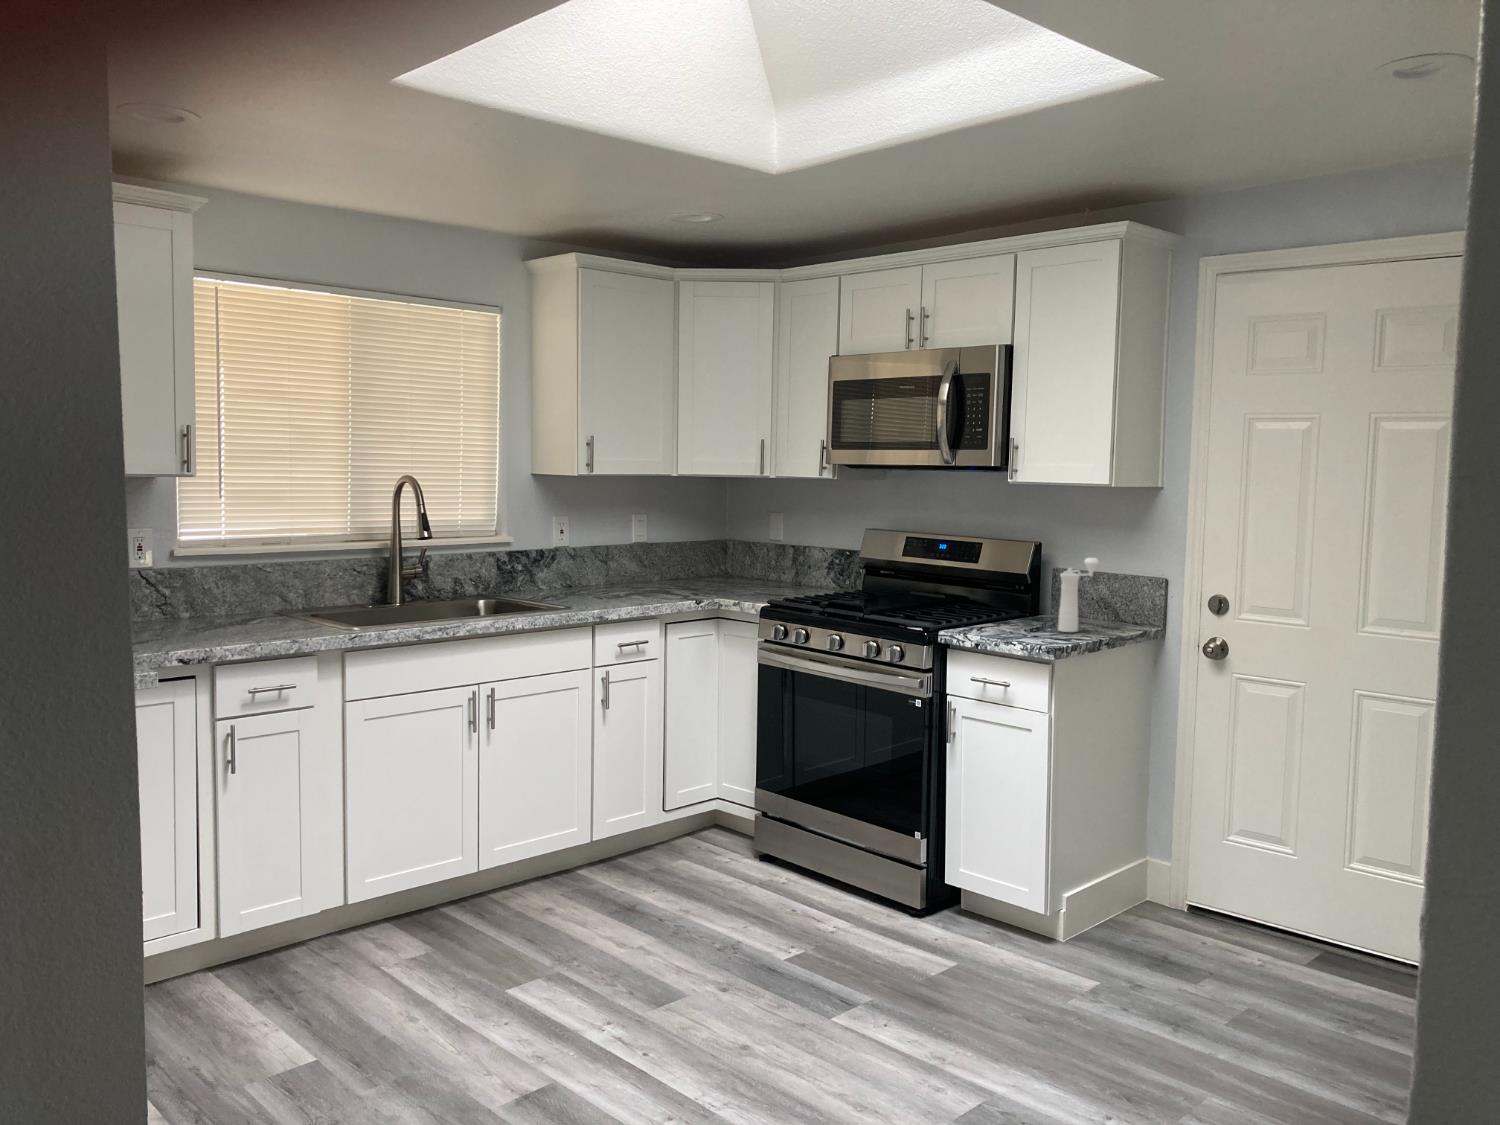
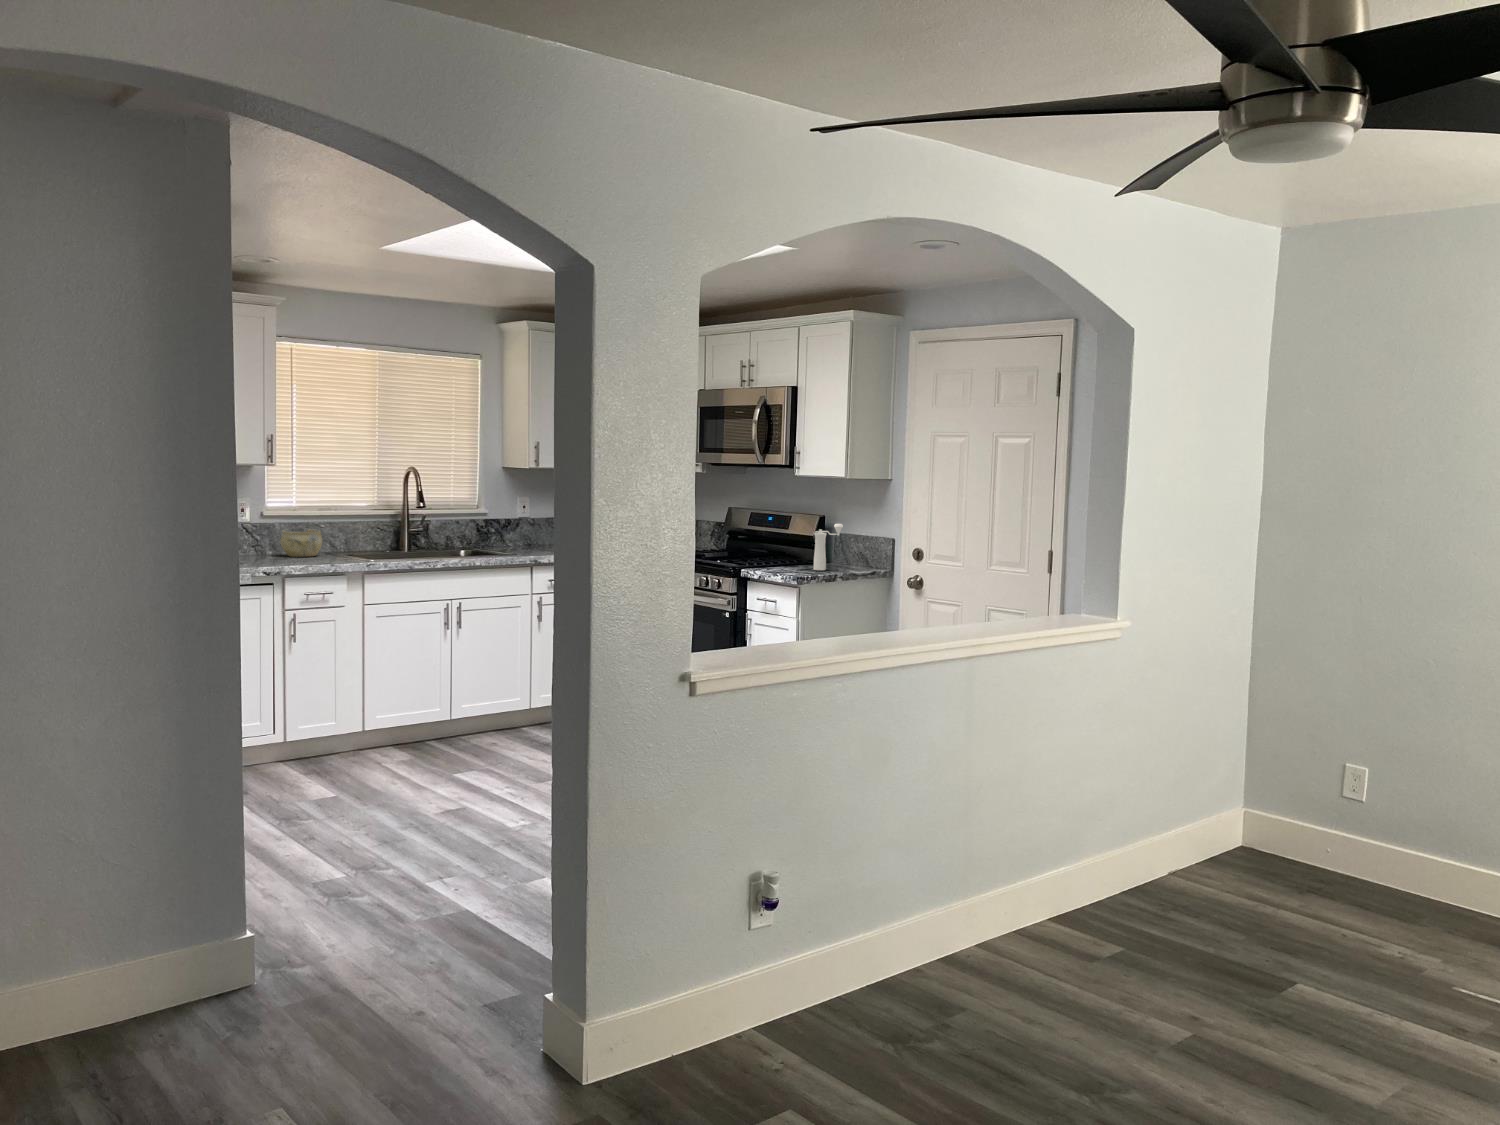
ceramic bowl: none [201,575,270,621] -> present [280,529,323,557]

